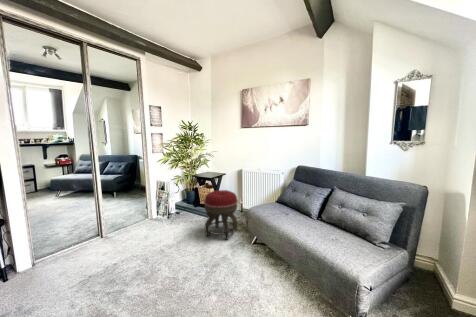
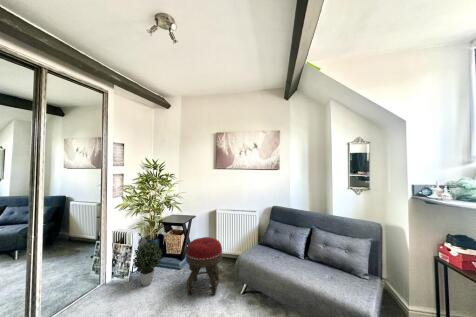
potted plant: none [165,190,191,225] -> present [133,242,162,286]

